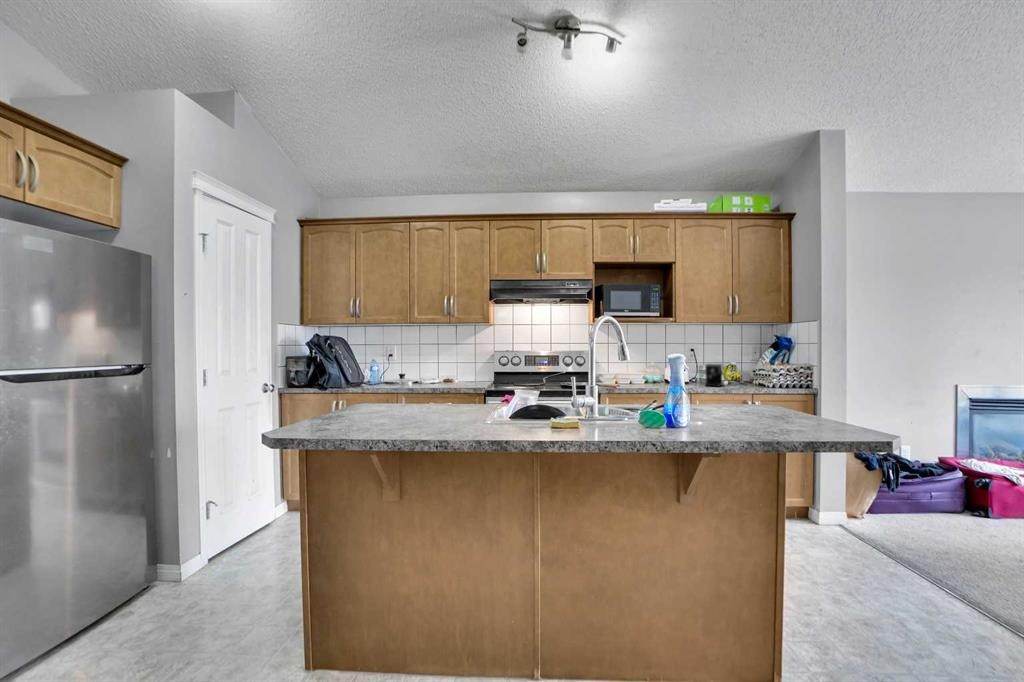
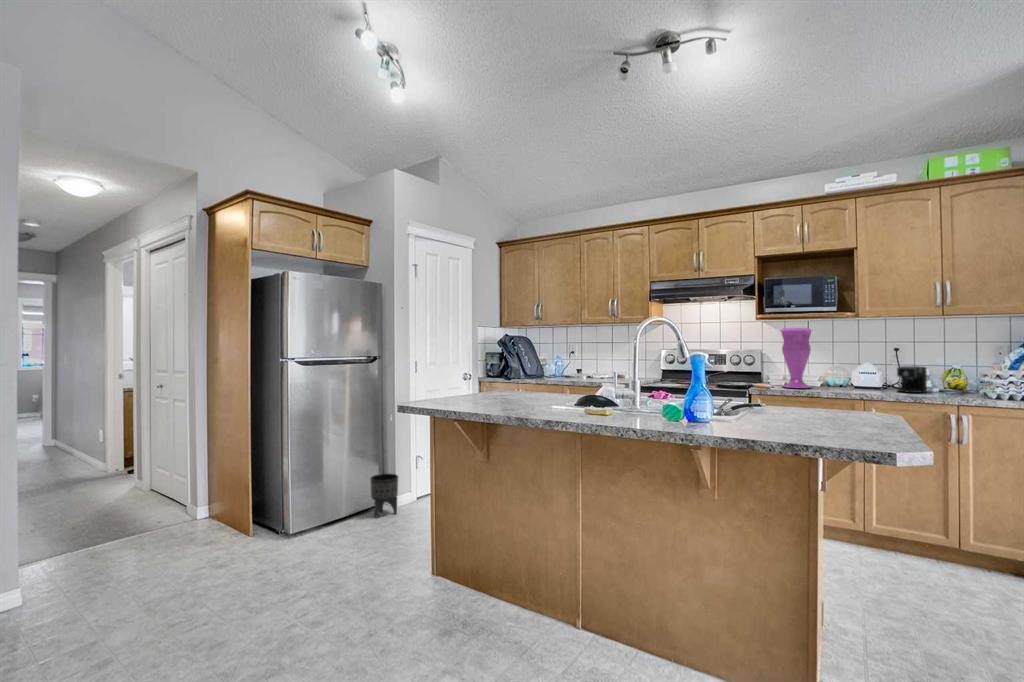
vase: none [617,331,644,386] -> present [781,328,812,388]
planter: none [138,537,188,609] -> present [370,474,398,518]

